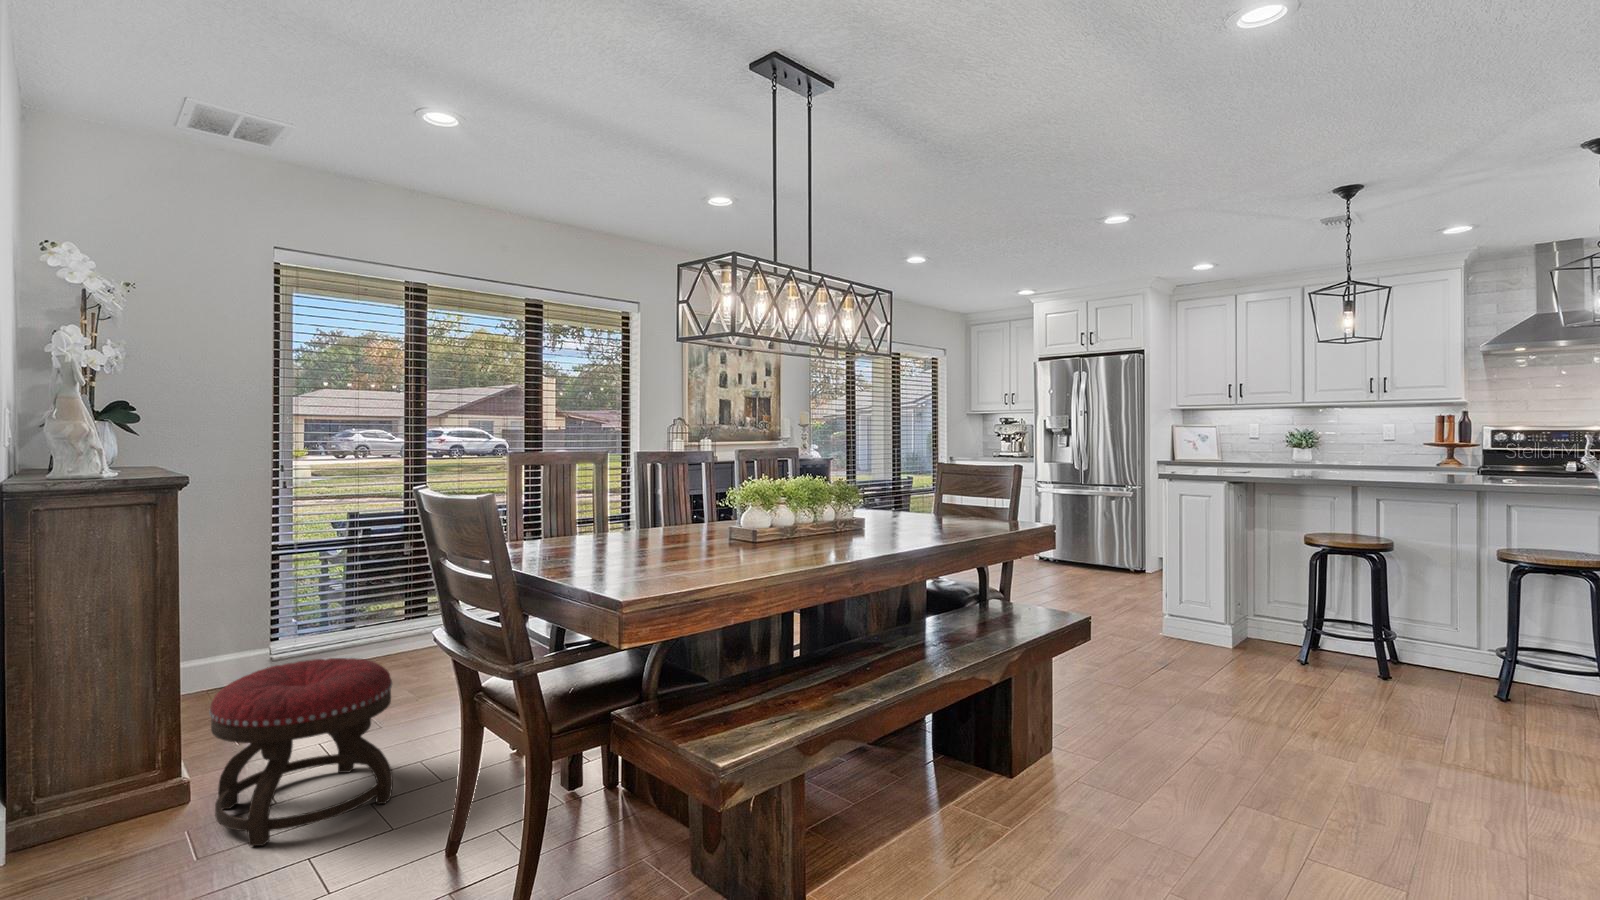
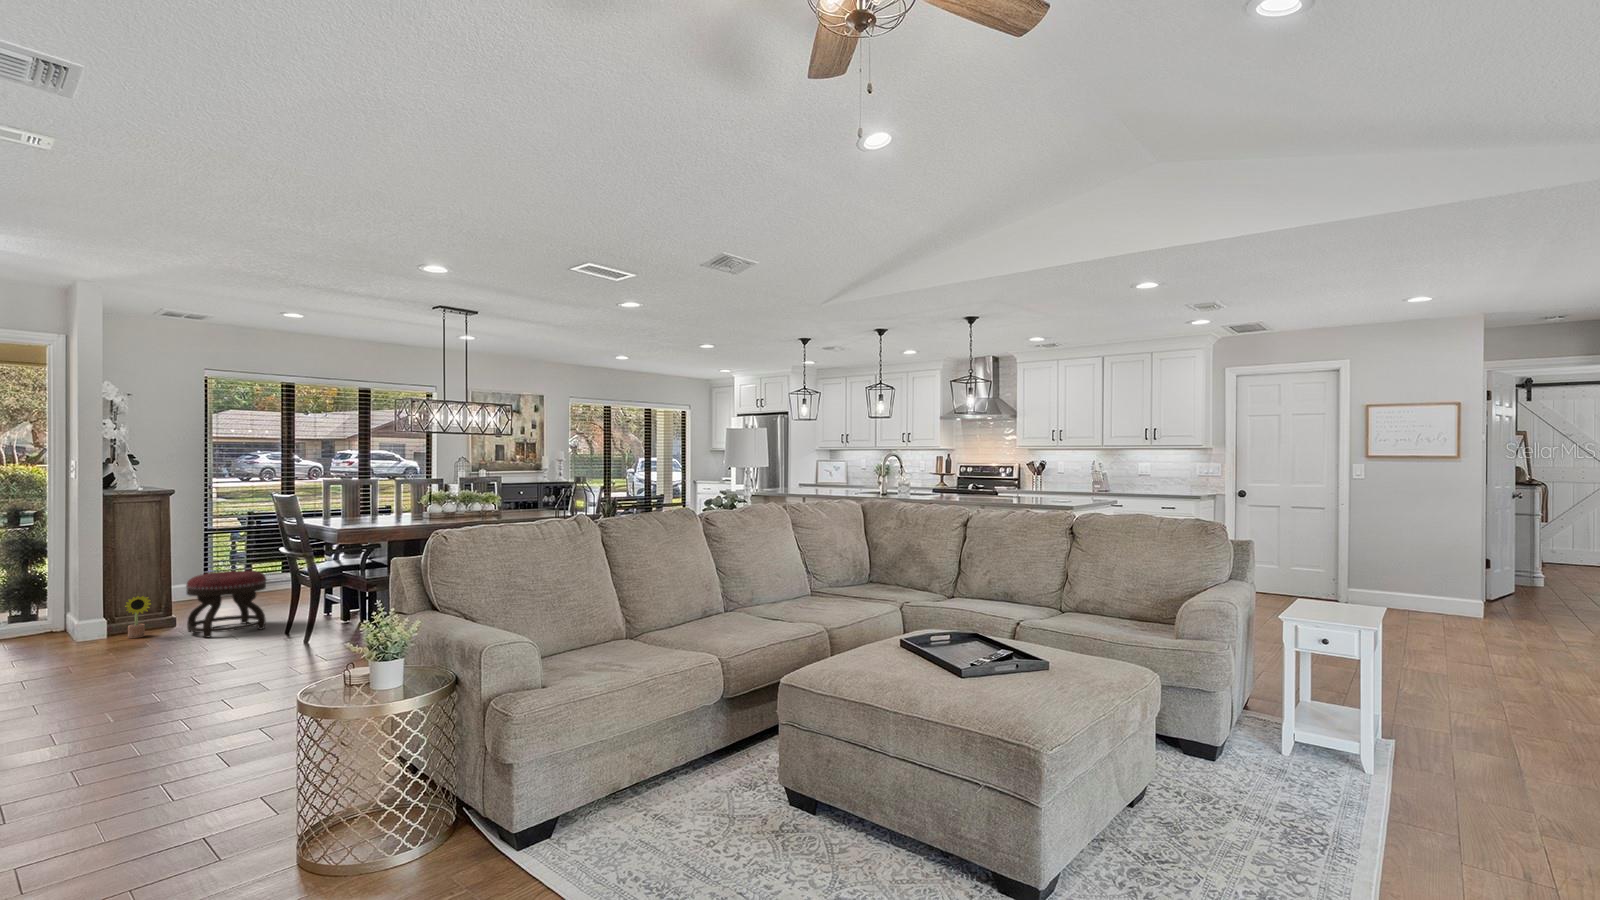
decorative plant: none [58,738,131,842] -> present [125,596,151,638]

